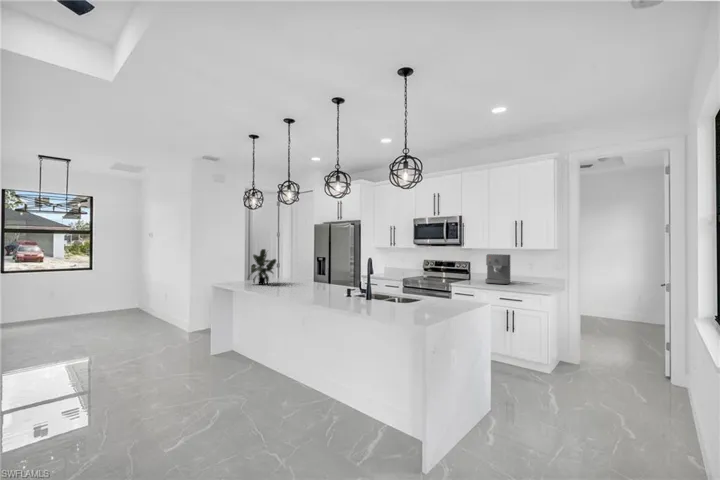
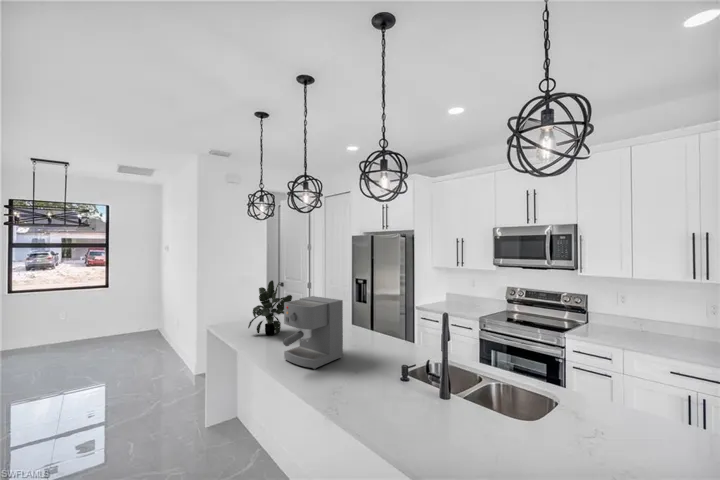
coffee maker: present [485,254,510,284] -> present [283,296,343,369]

